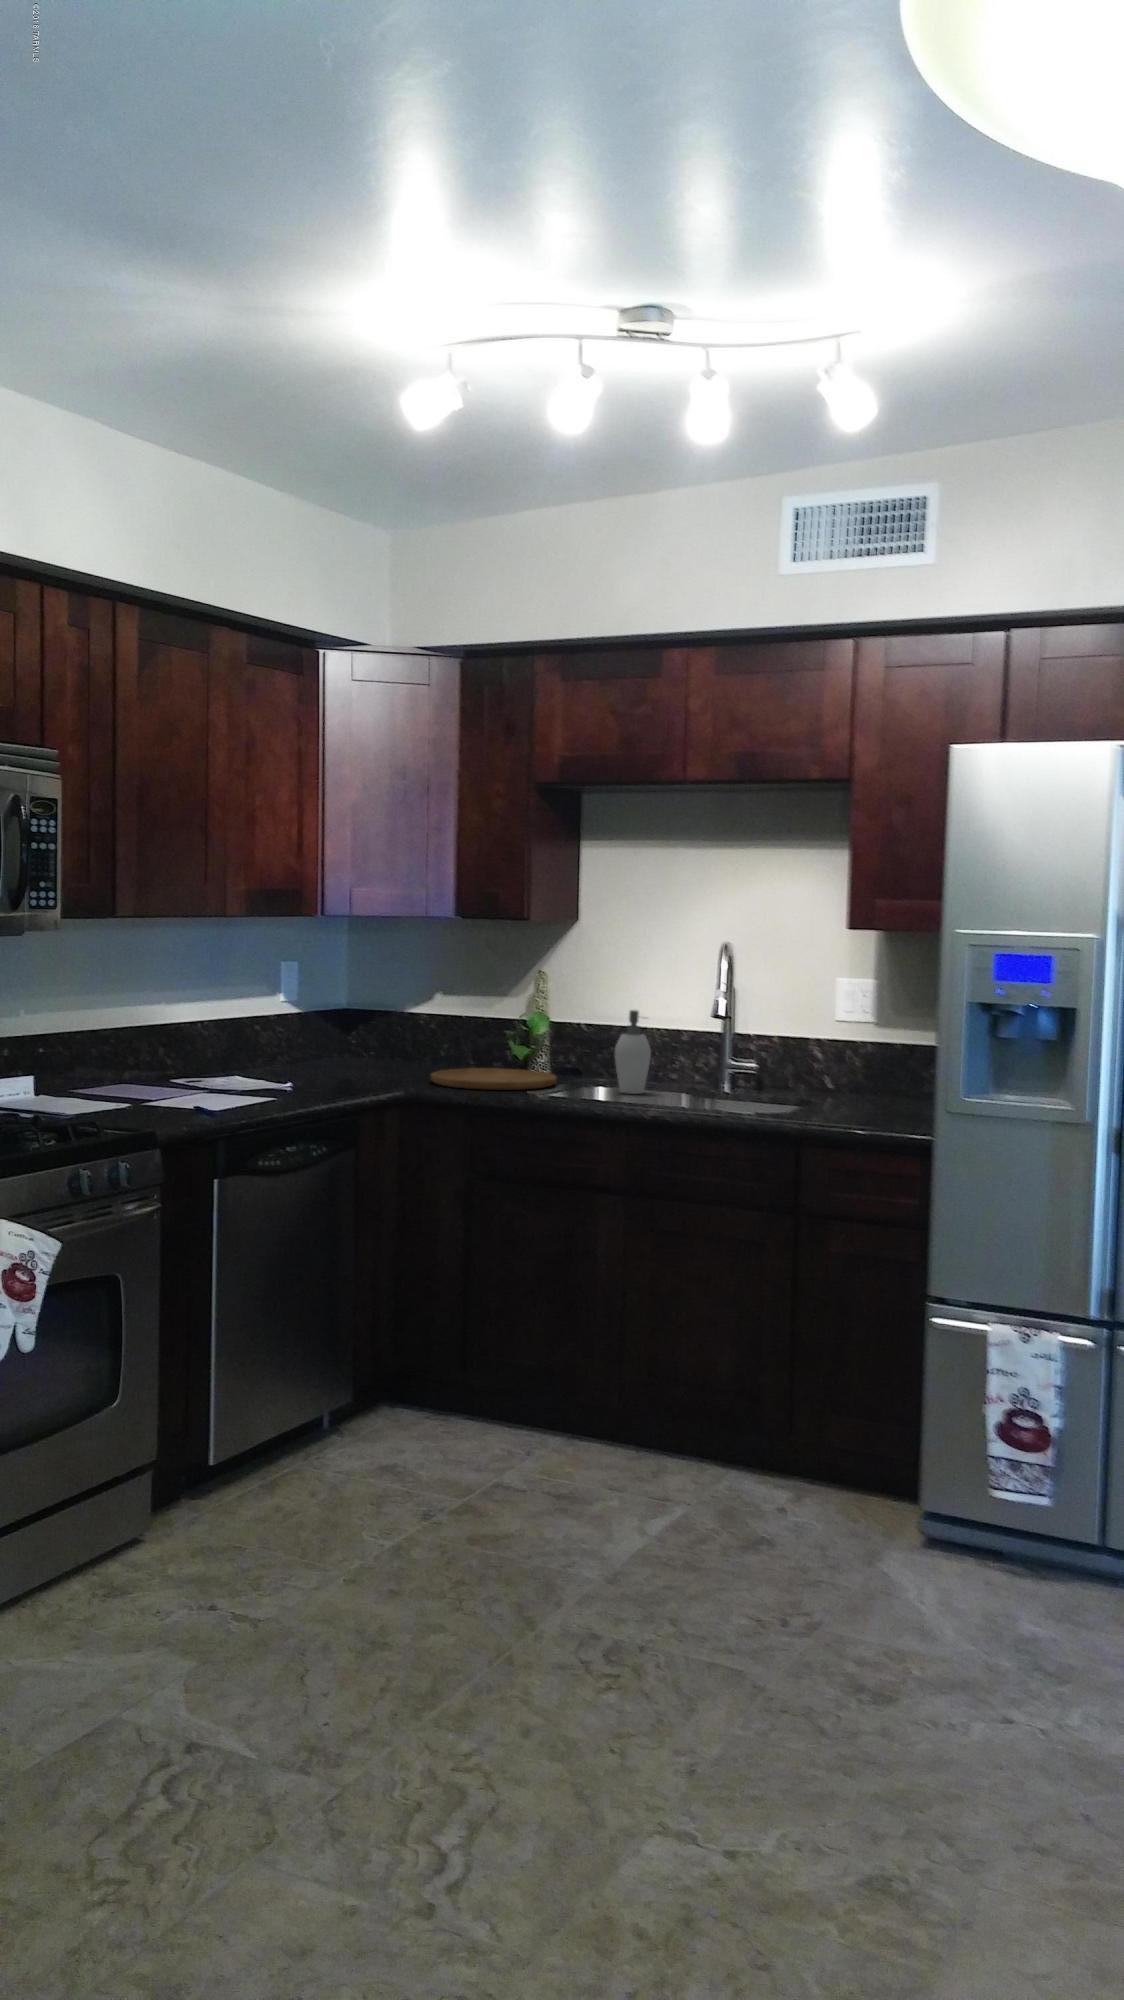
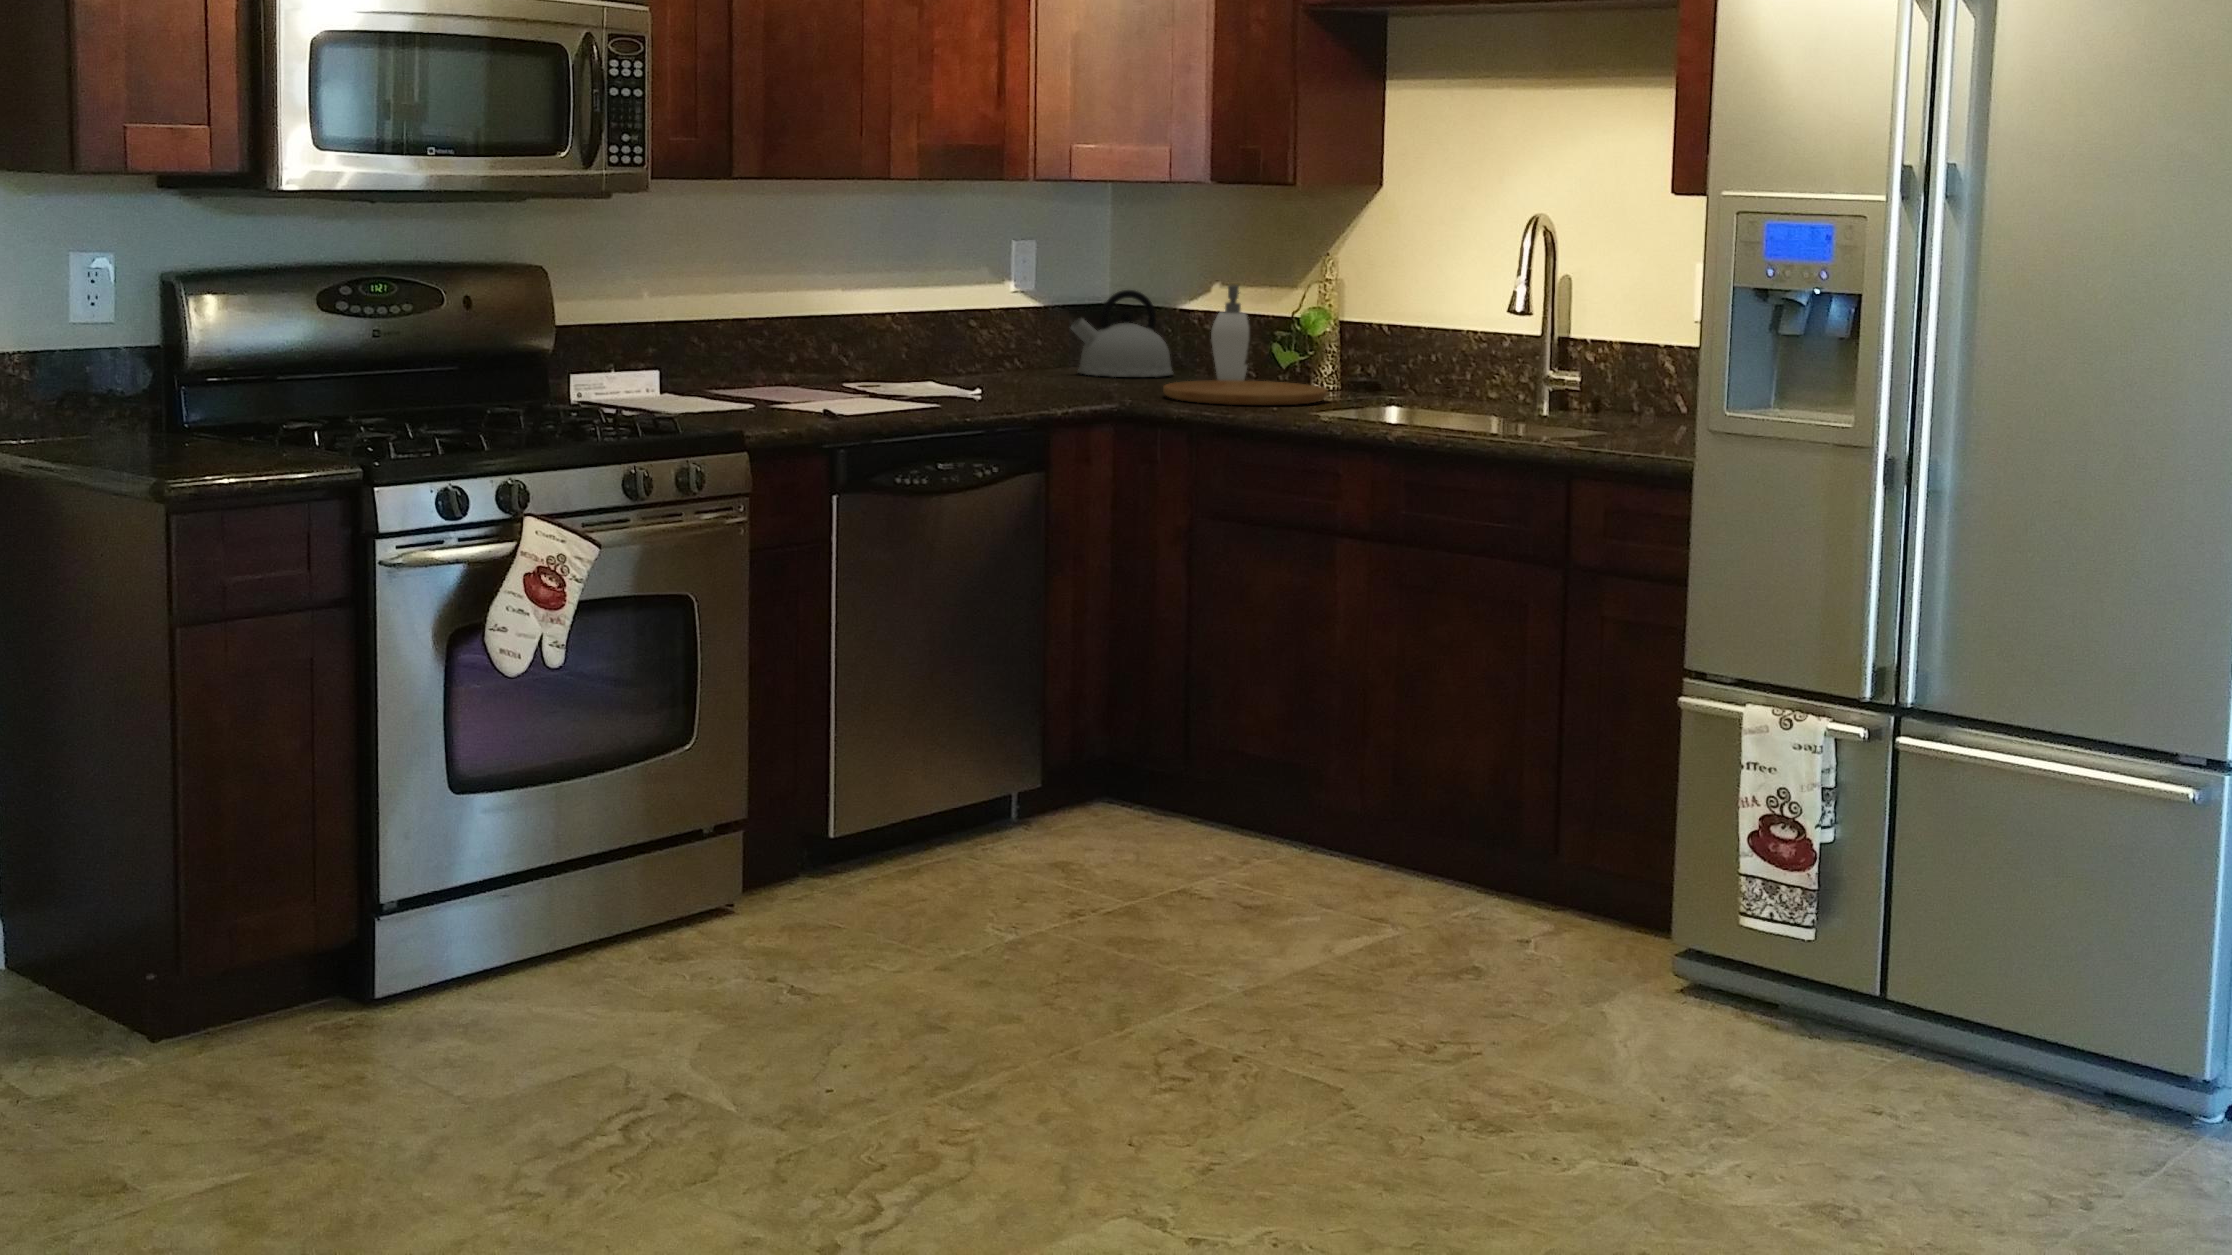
kettle: none [327,998,405,1066] -> present [1071,290,1173,377]
soap dispenser: present [615,1010,651,1094] -> present [1211,285,1249,381]

